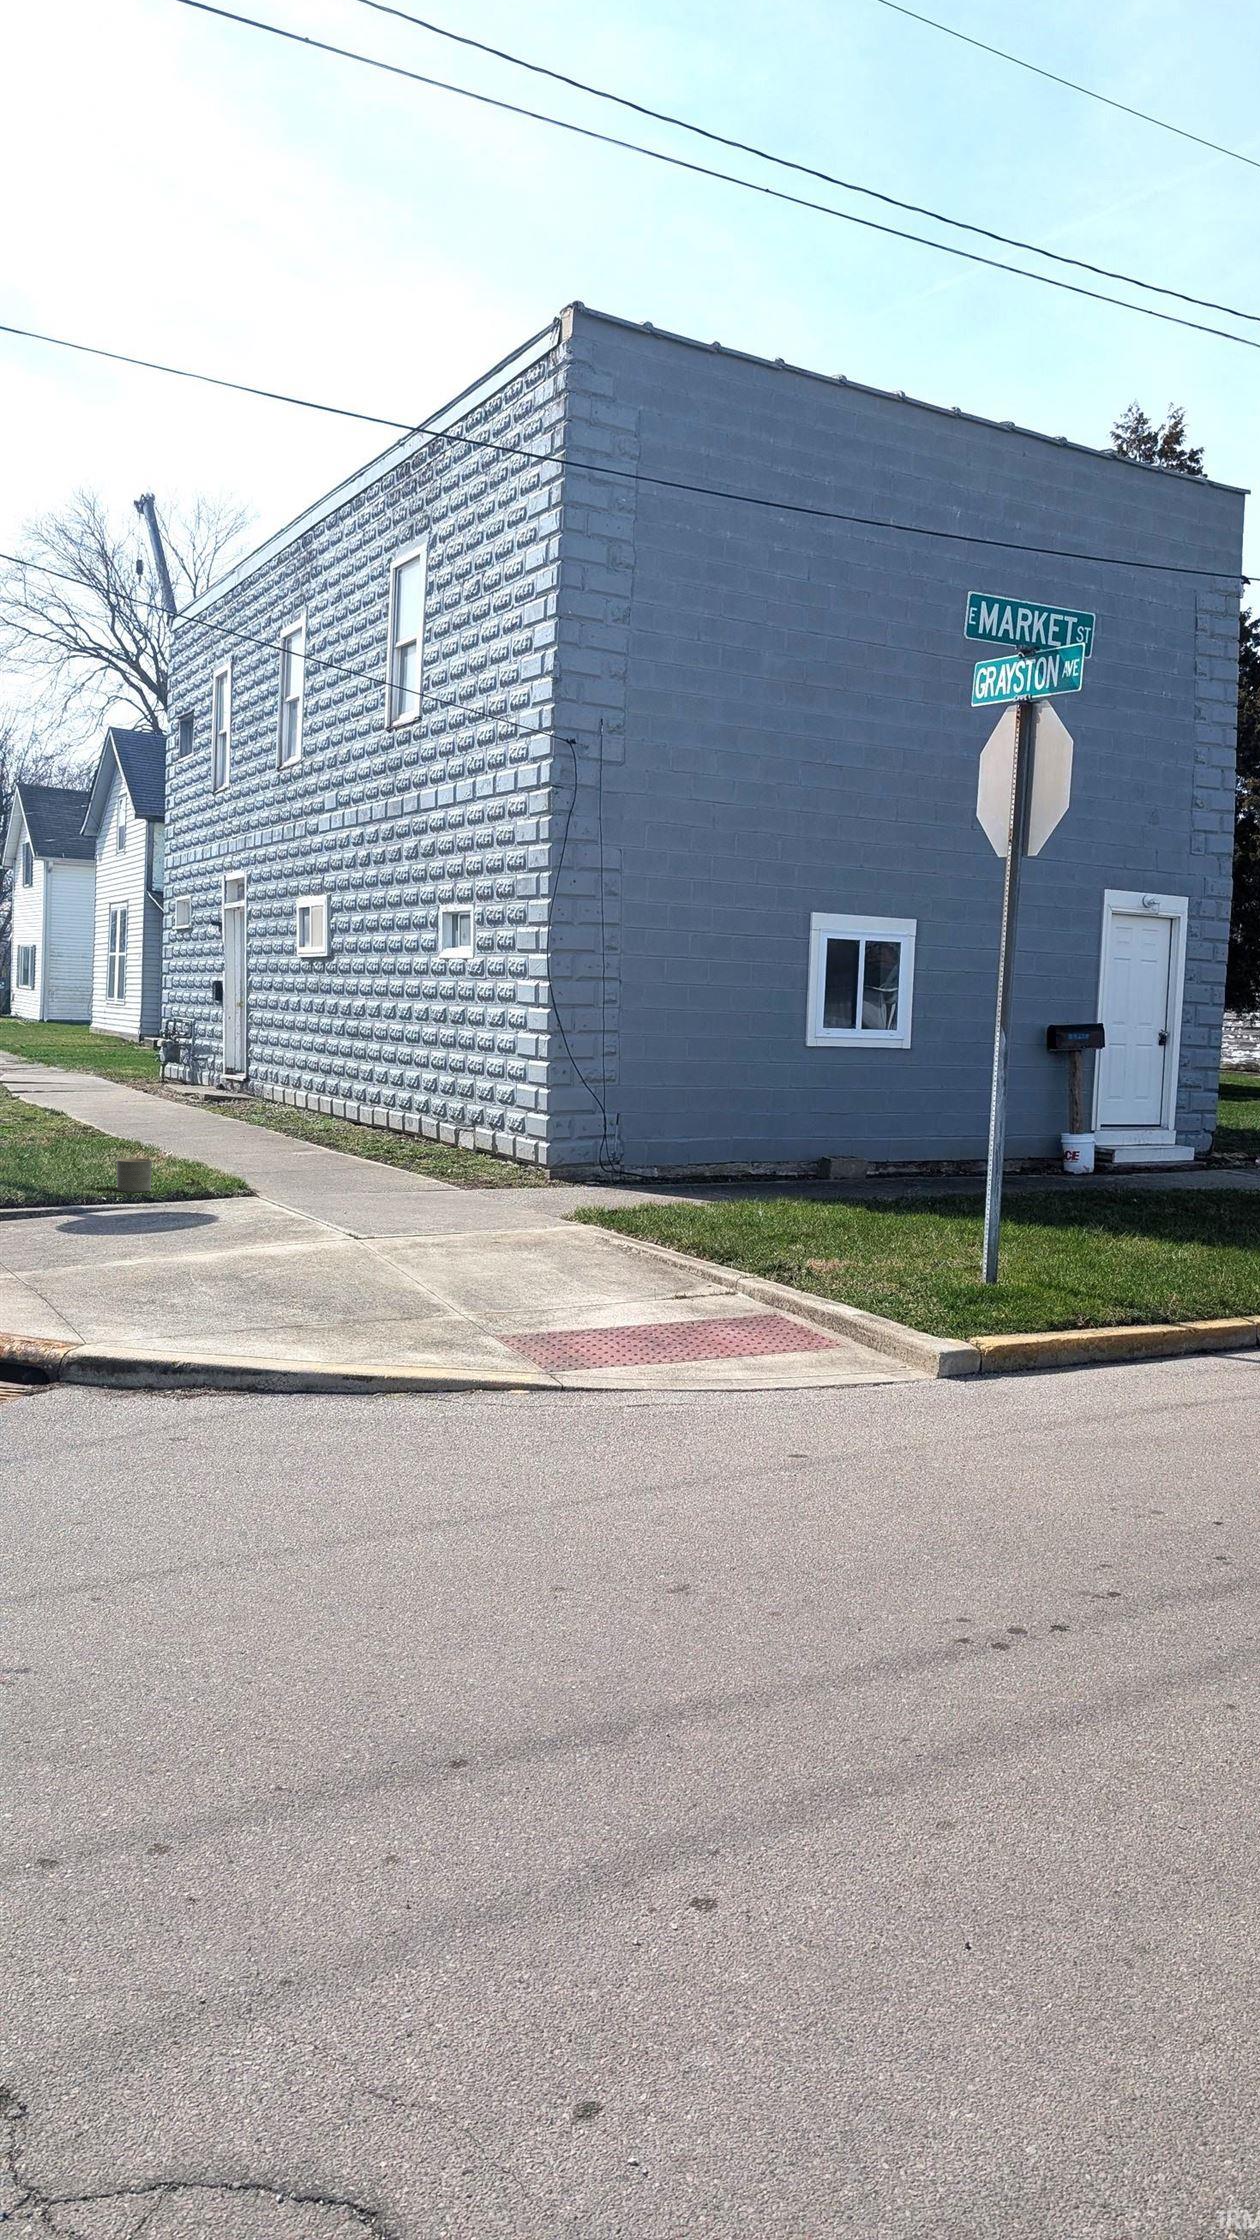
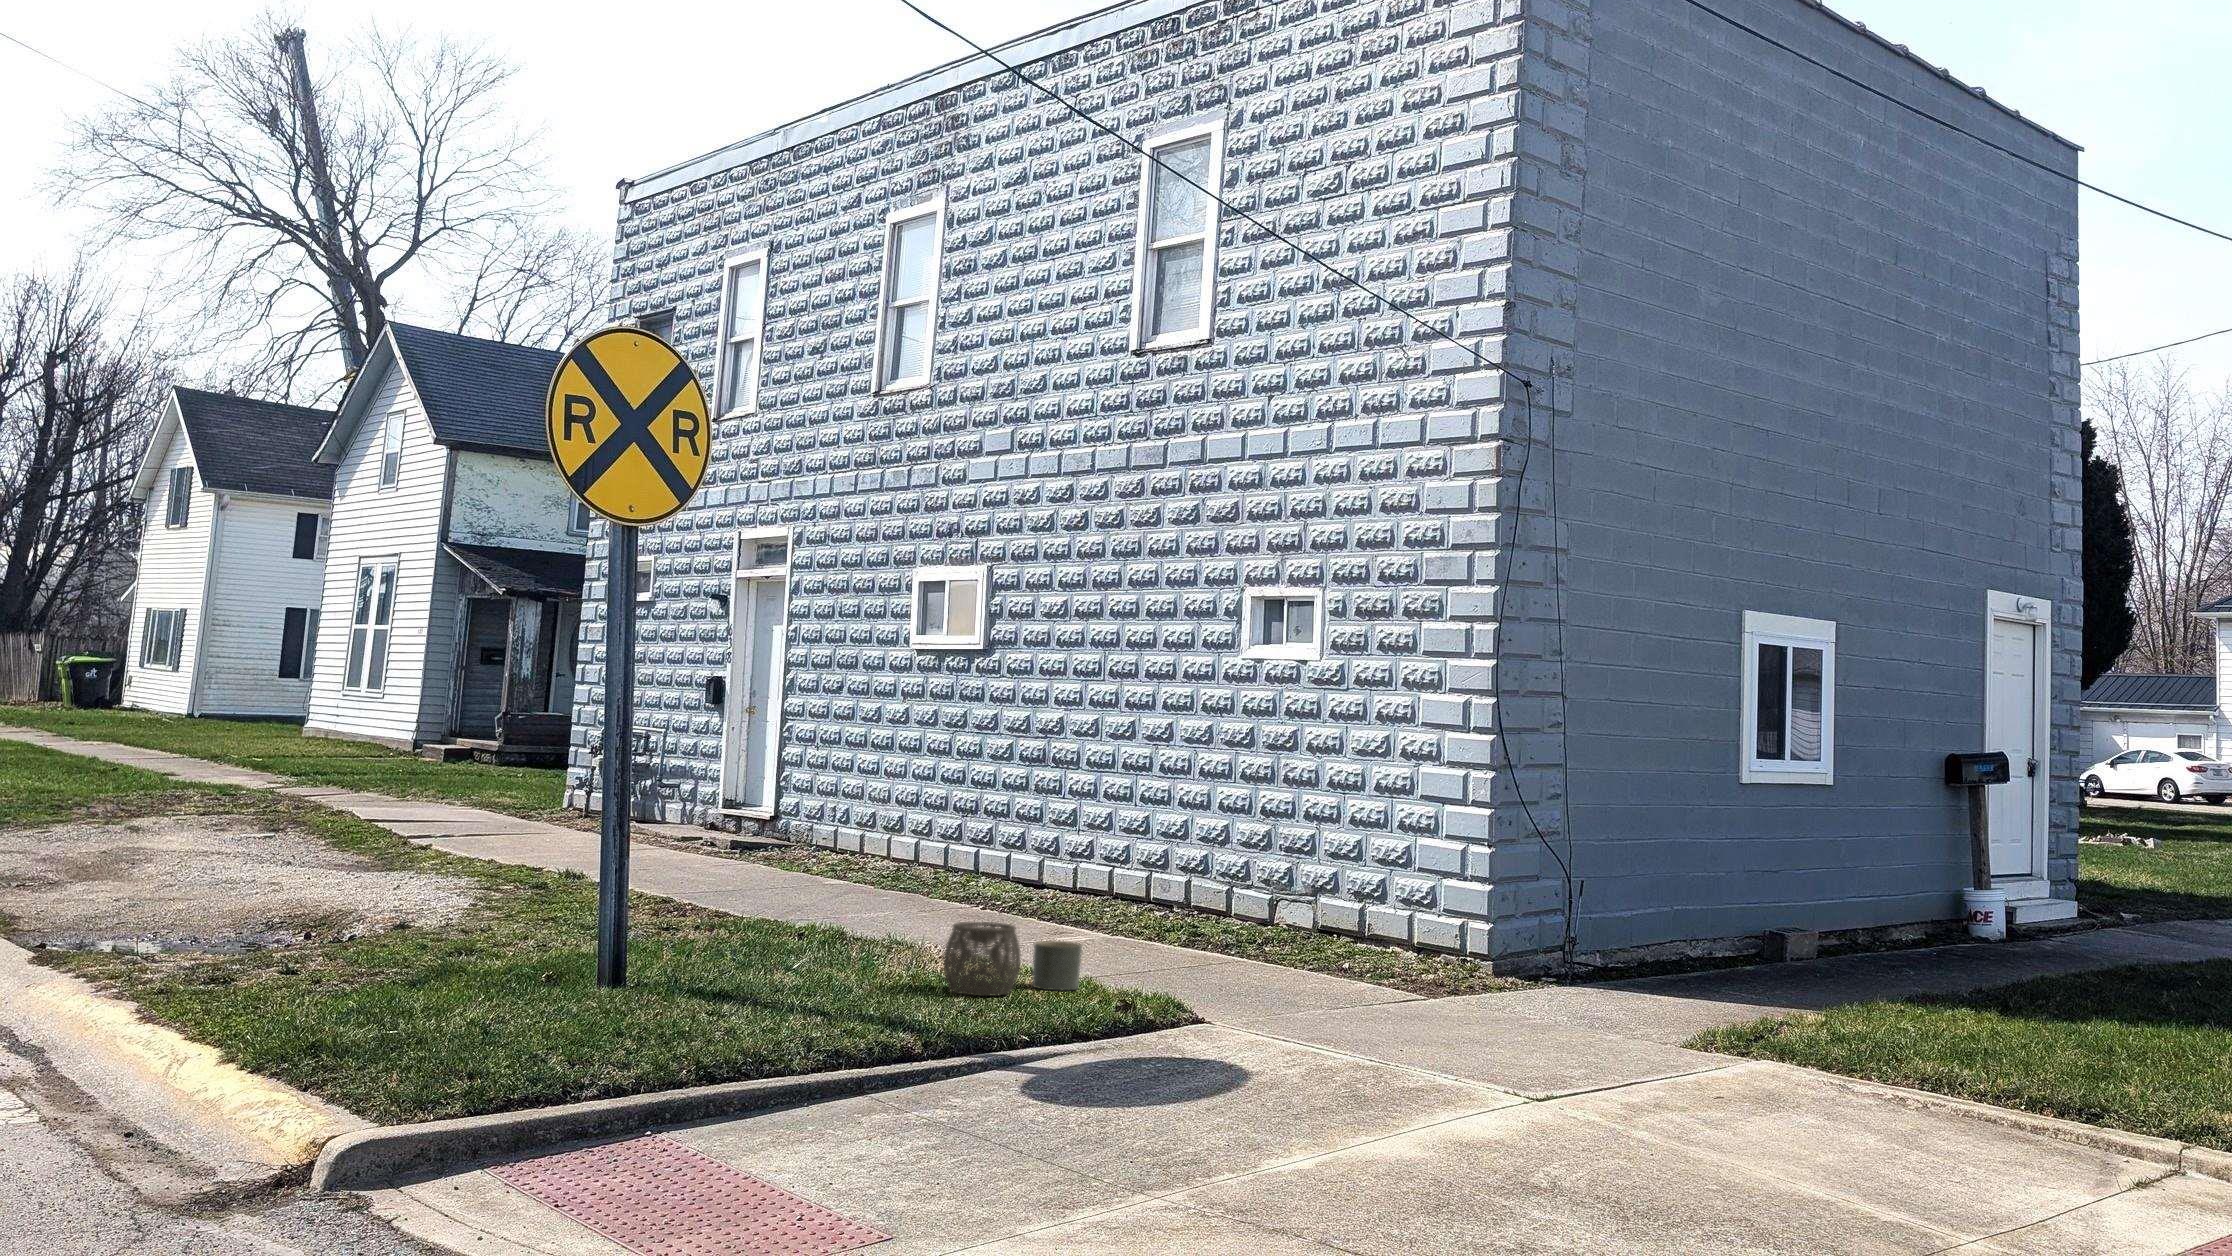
woven basket: none [36,1145,93,1195] -> present [943,922,1021,996]

